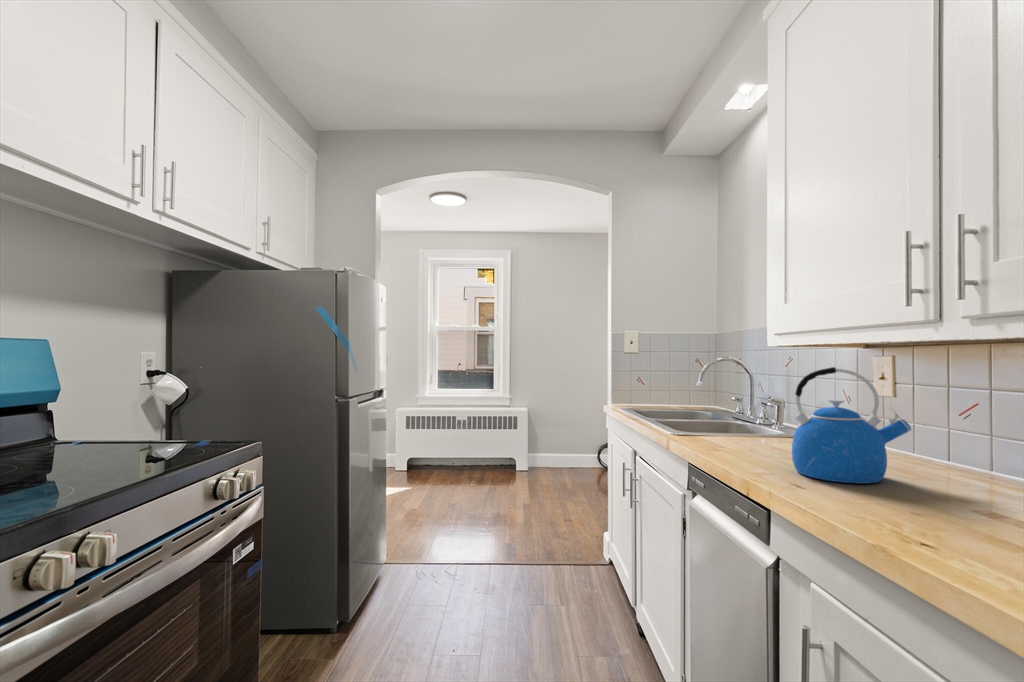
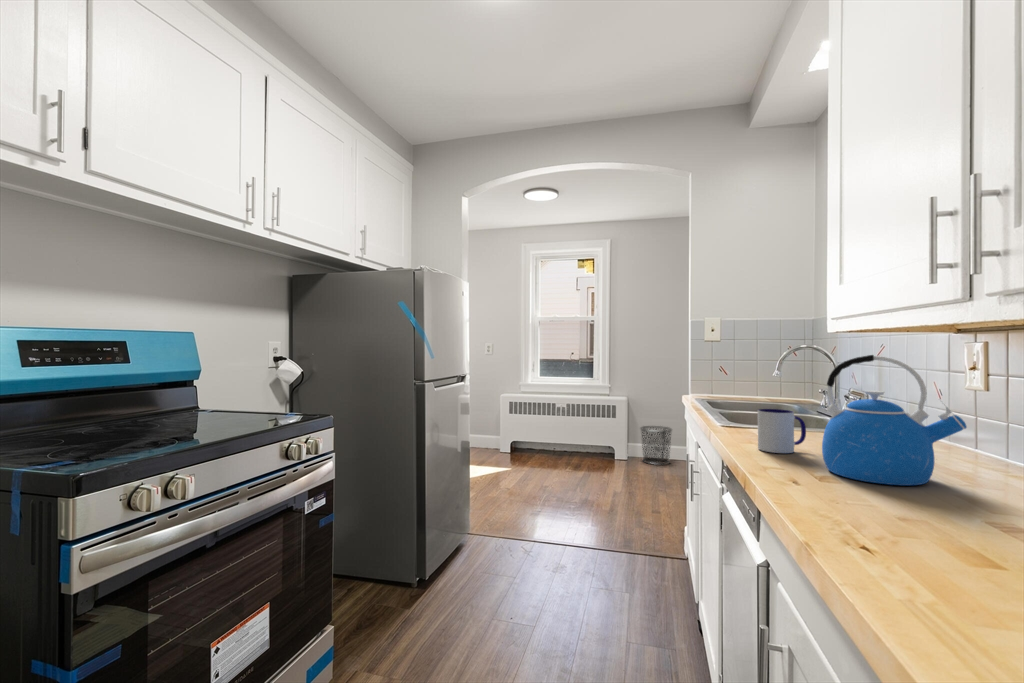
mug: none [723,418,764,460] -> present [758,409,806,453]
trash can: none [542,436,573,475] -> present [641,426,672,465]

